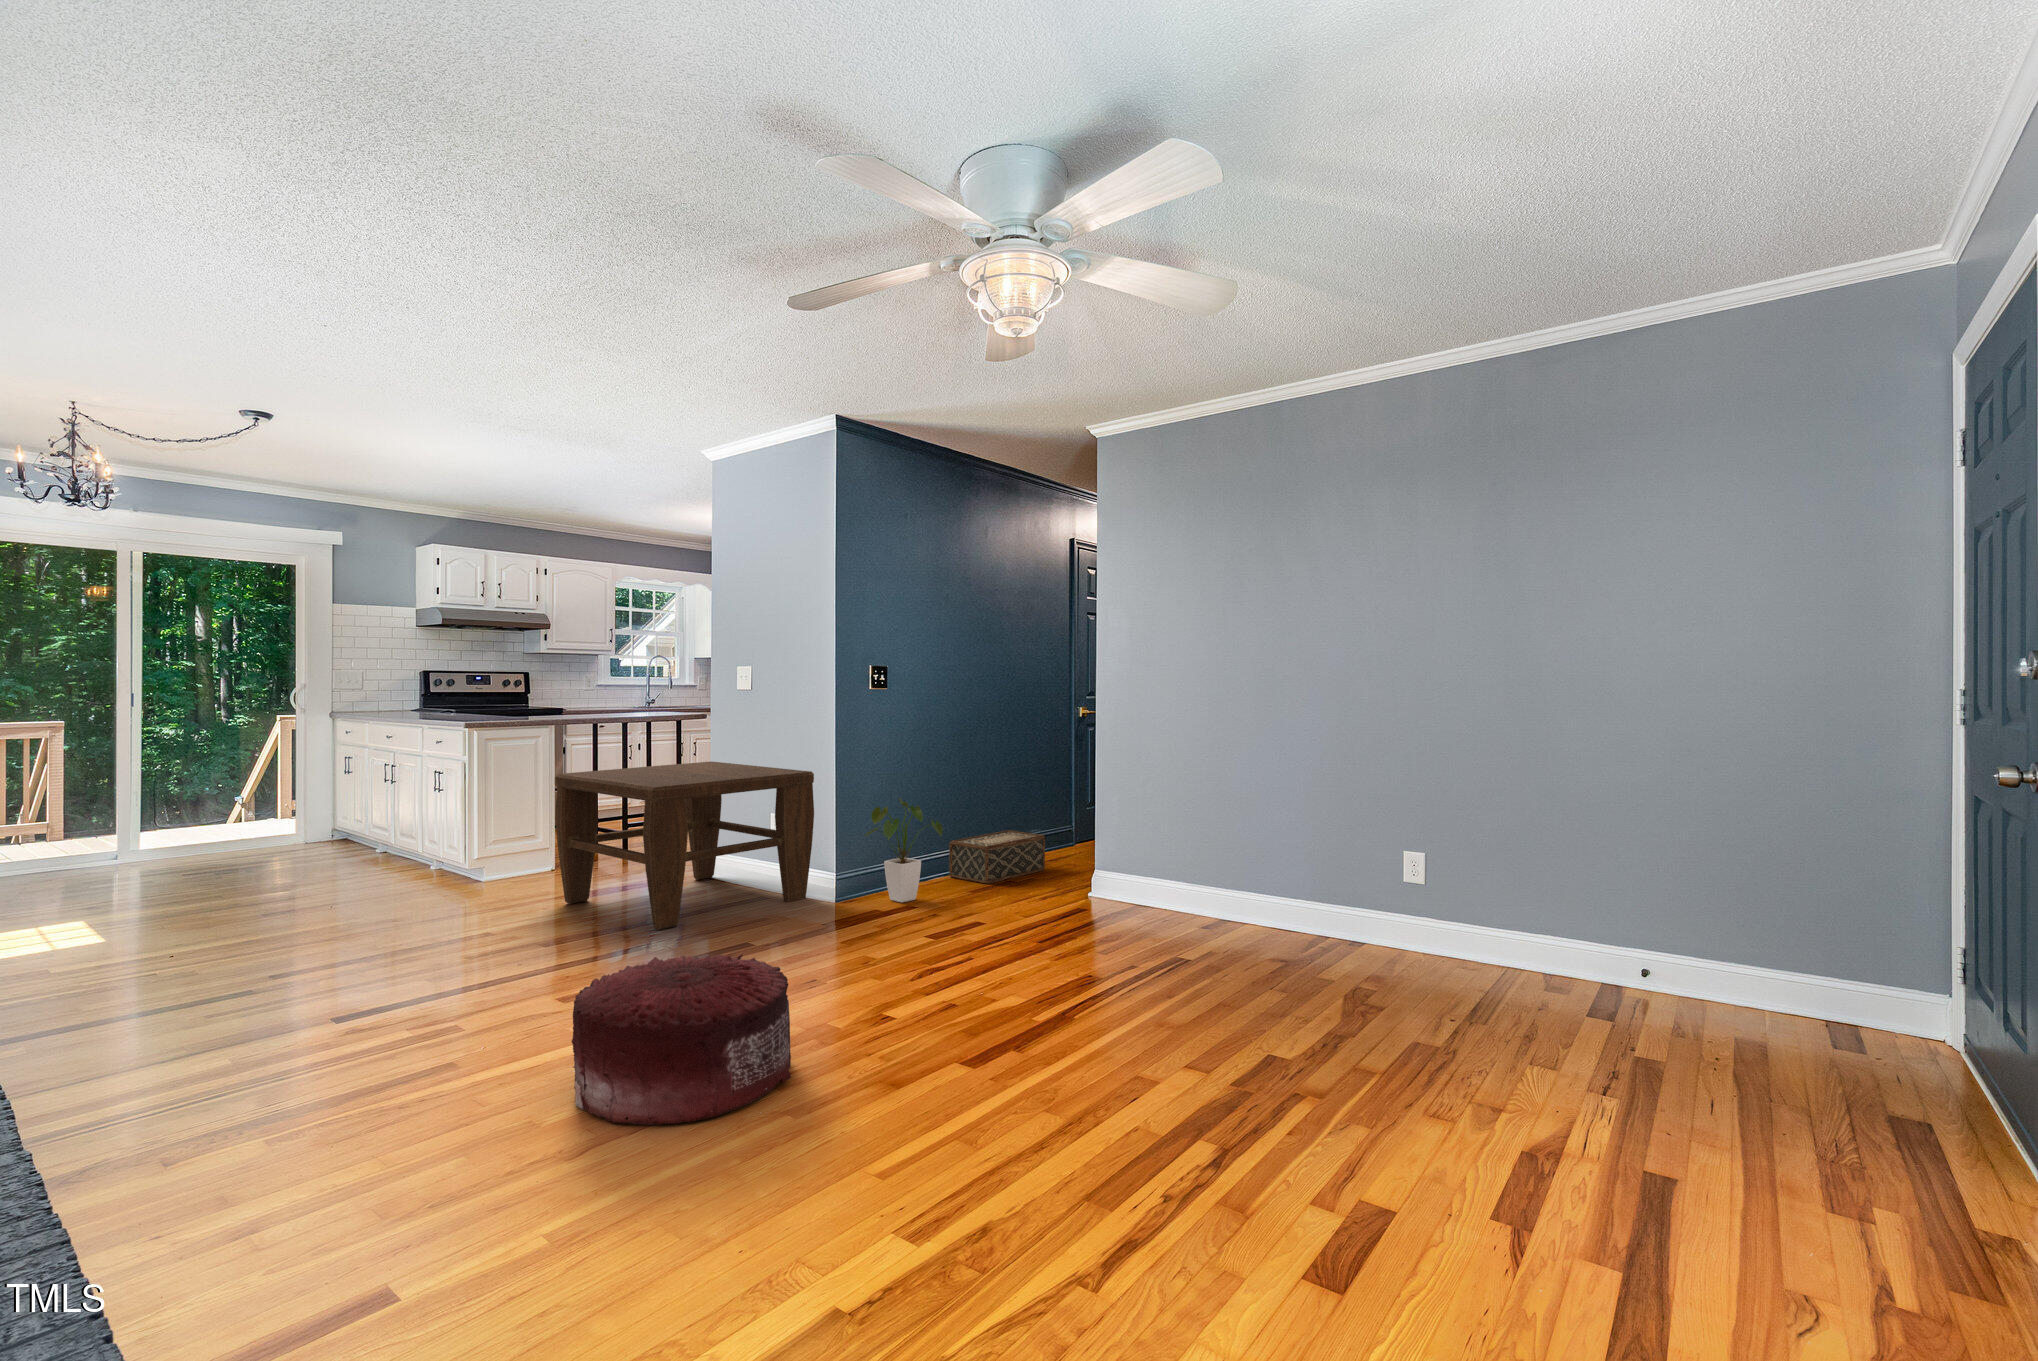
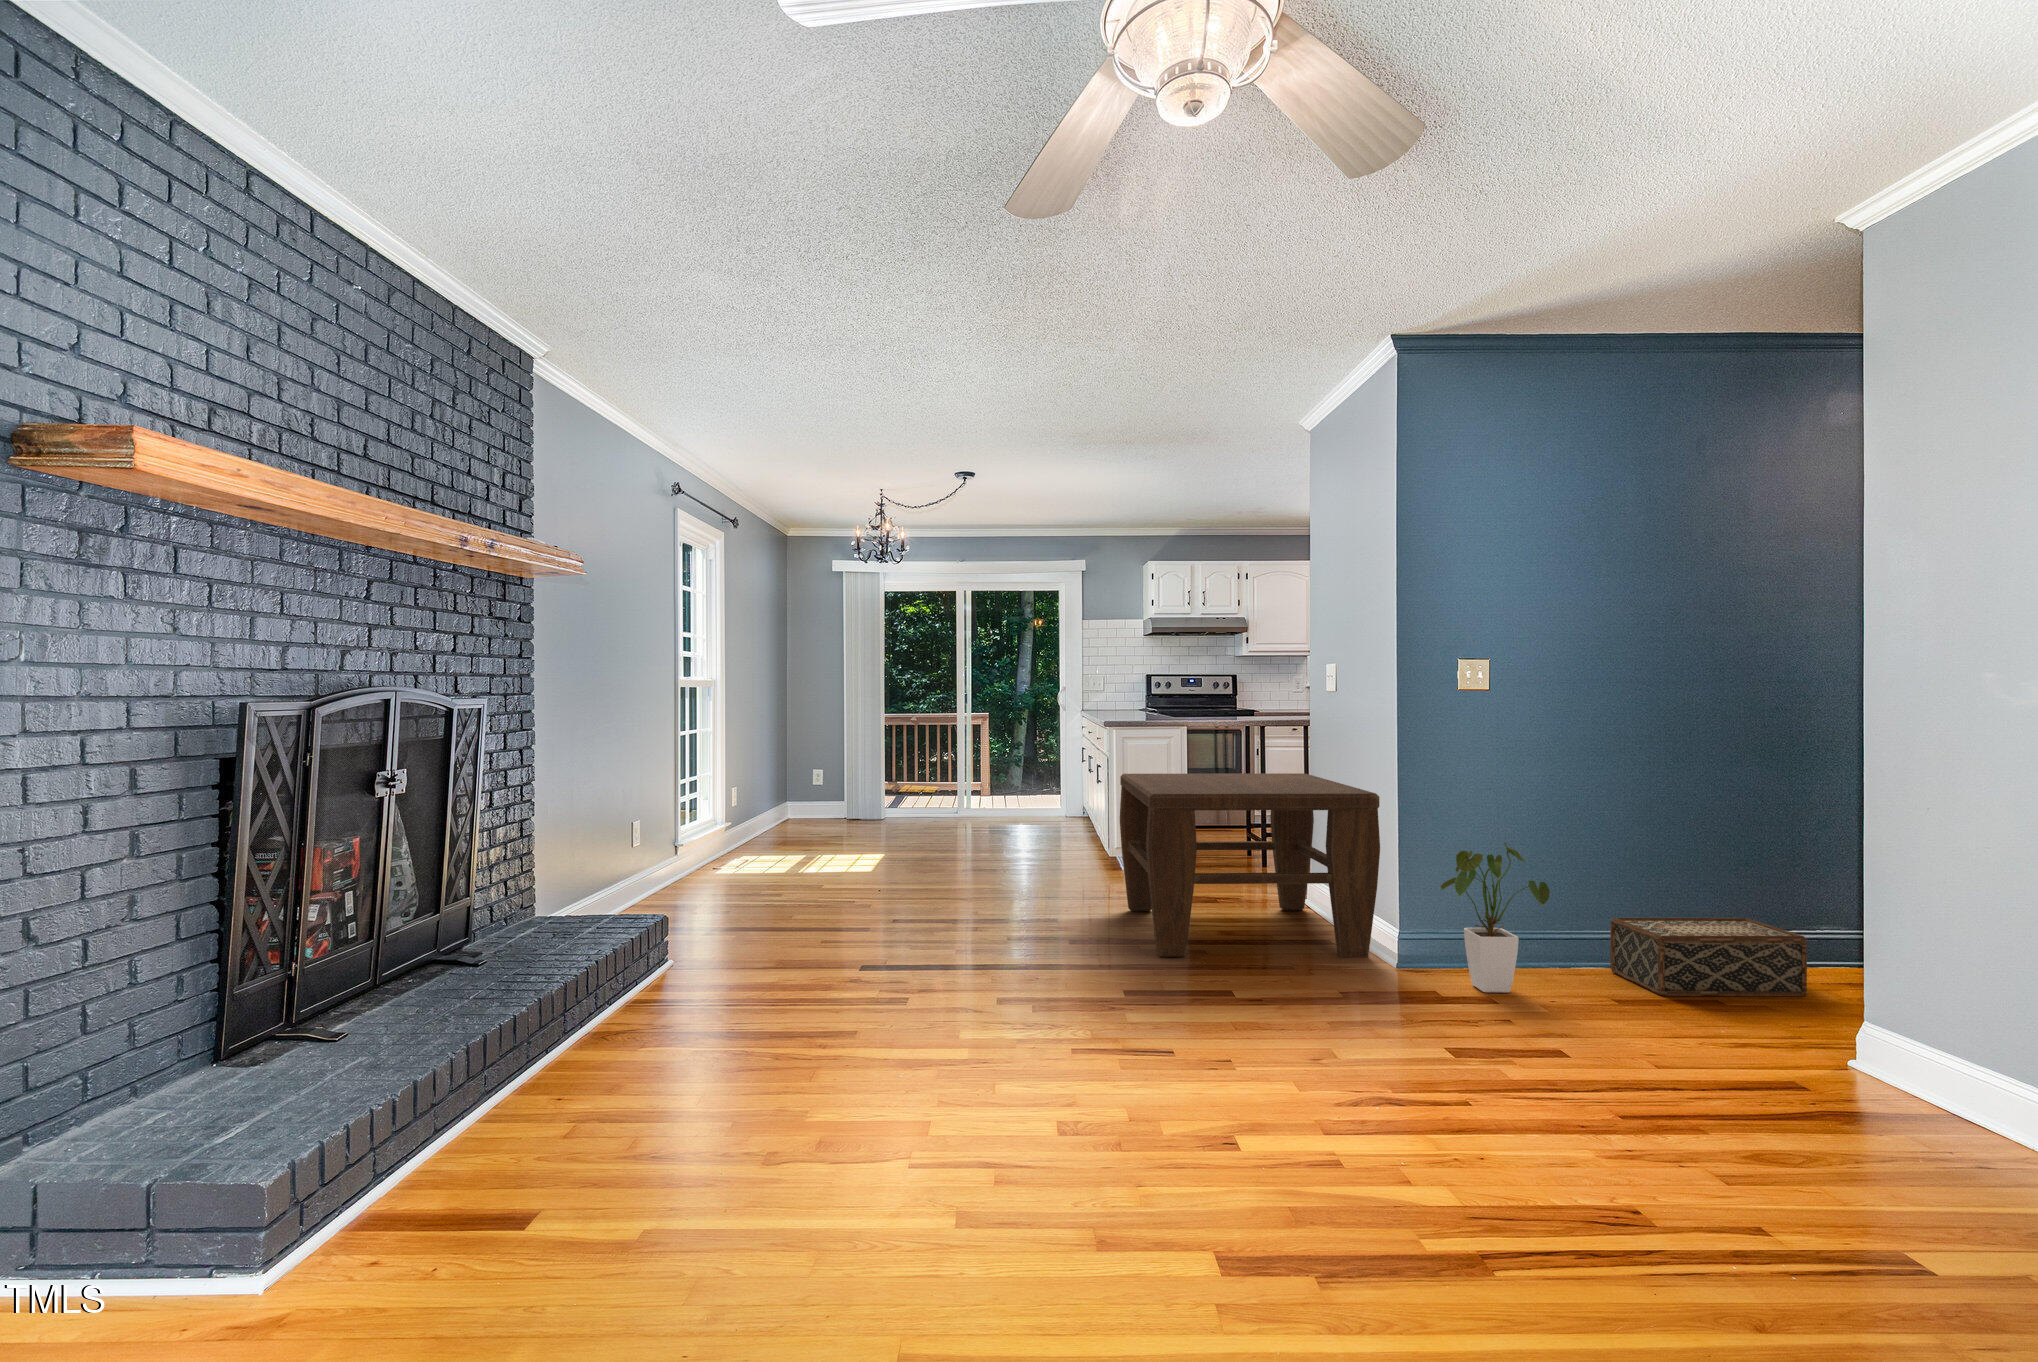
pouf: present [572,954,791,1125] -> none [785,981,1041,1195]

